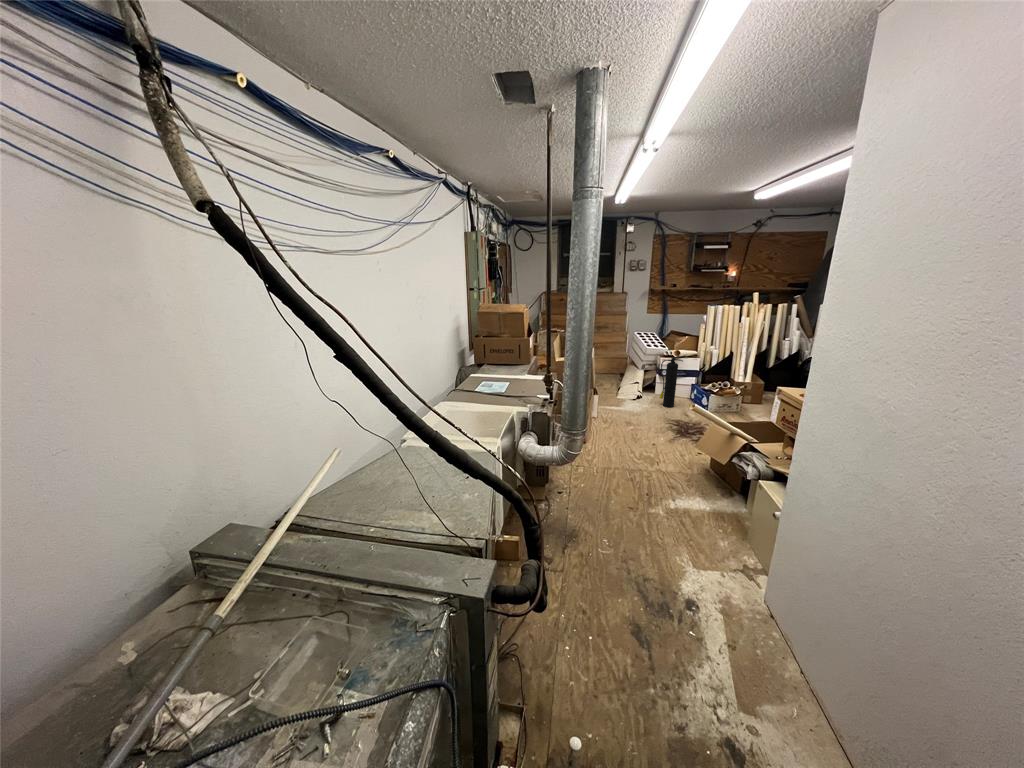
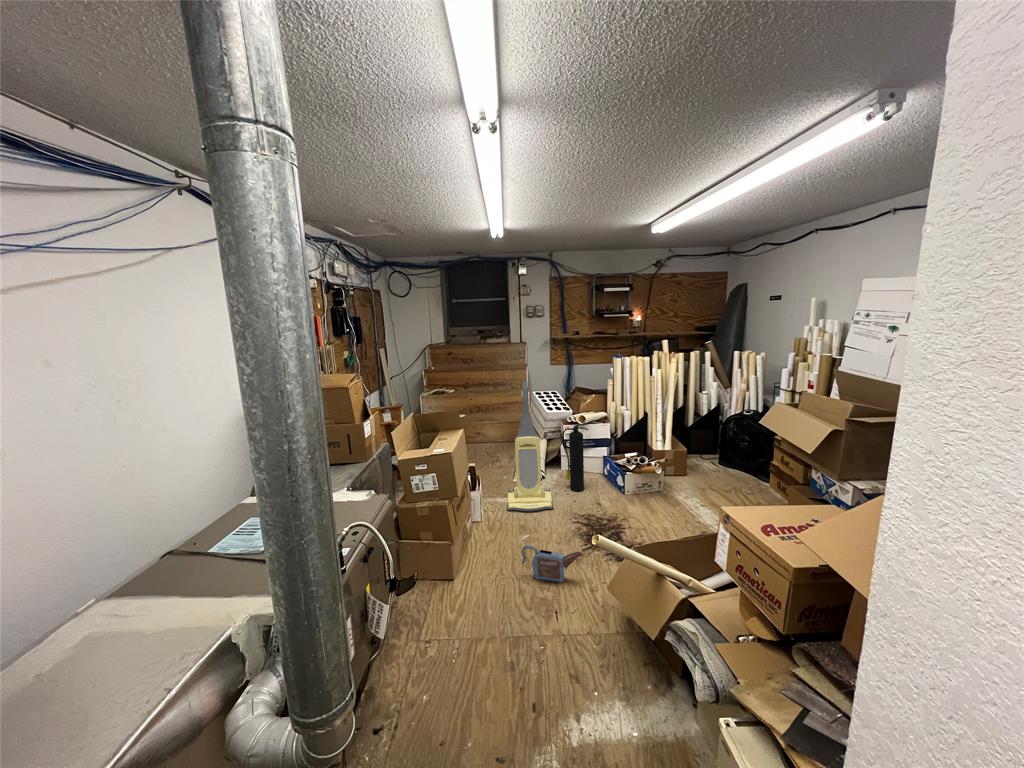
vacuum cleaner: none [616,321,651,415] -> present [507,381,553,511]
watering can: none [635,426,678,451] -> present [522,545,582,582]

